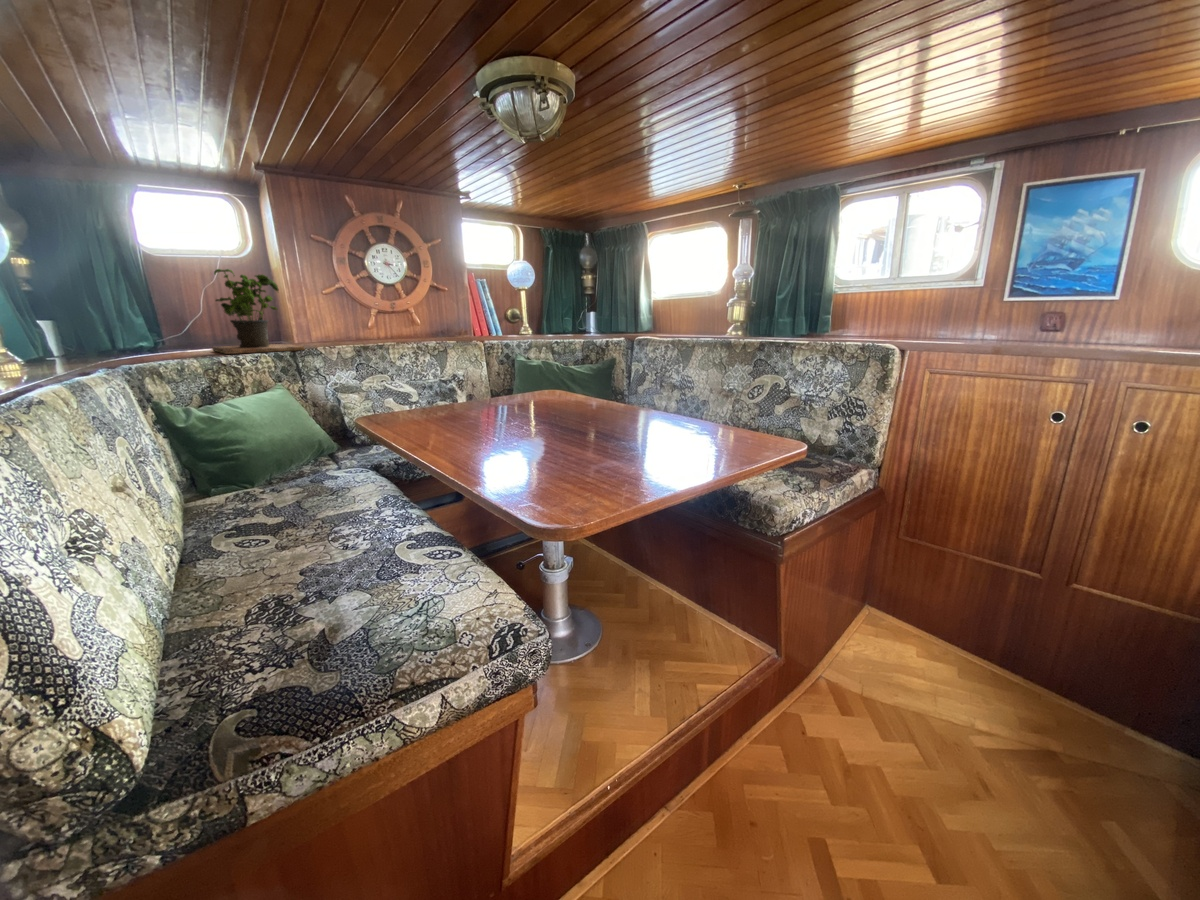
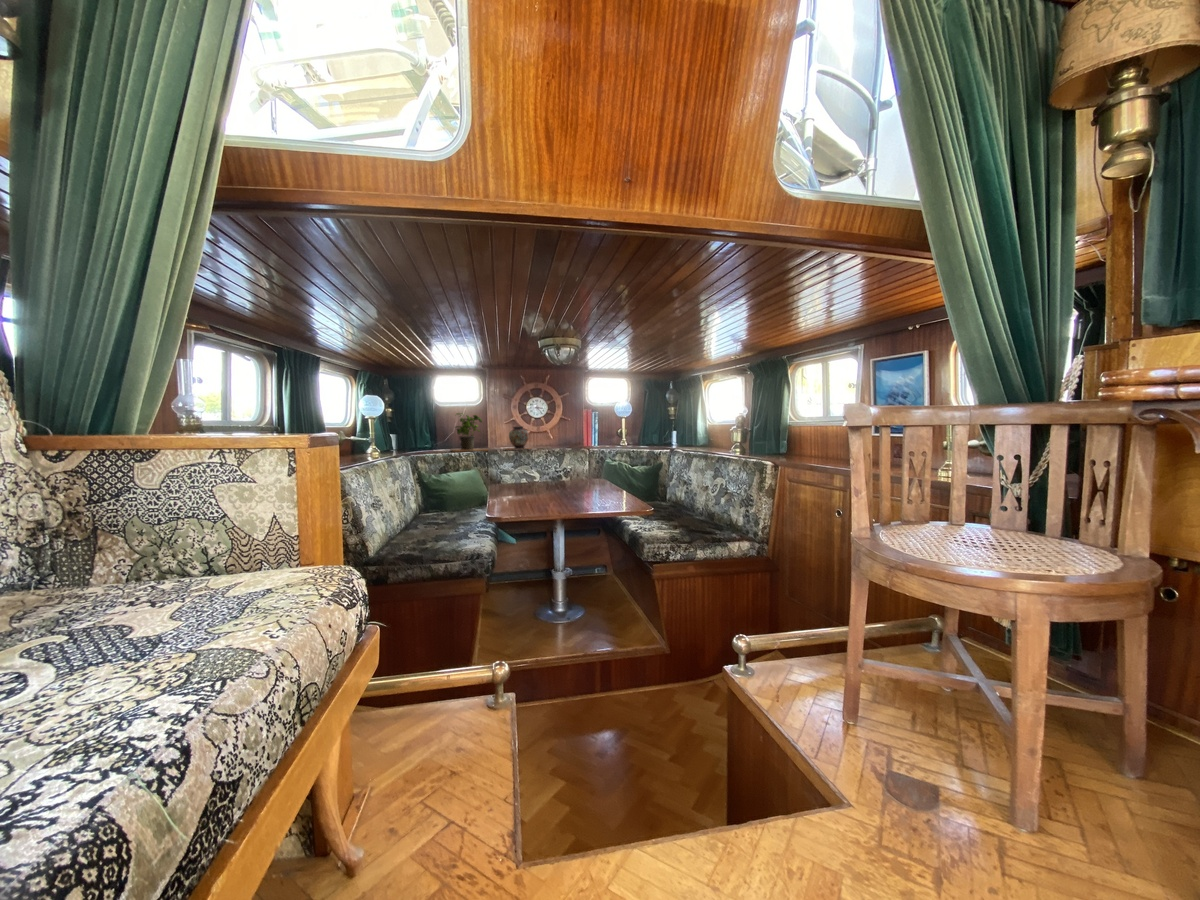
decorative vase: none [338,300,391,346] -> present [507,426,530,450]

